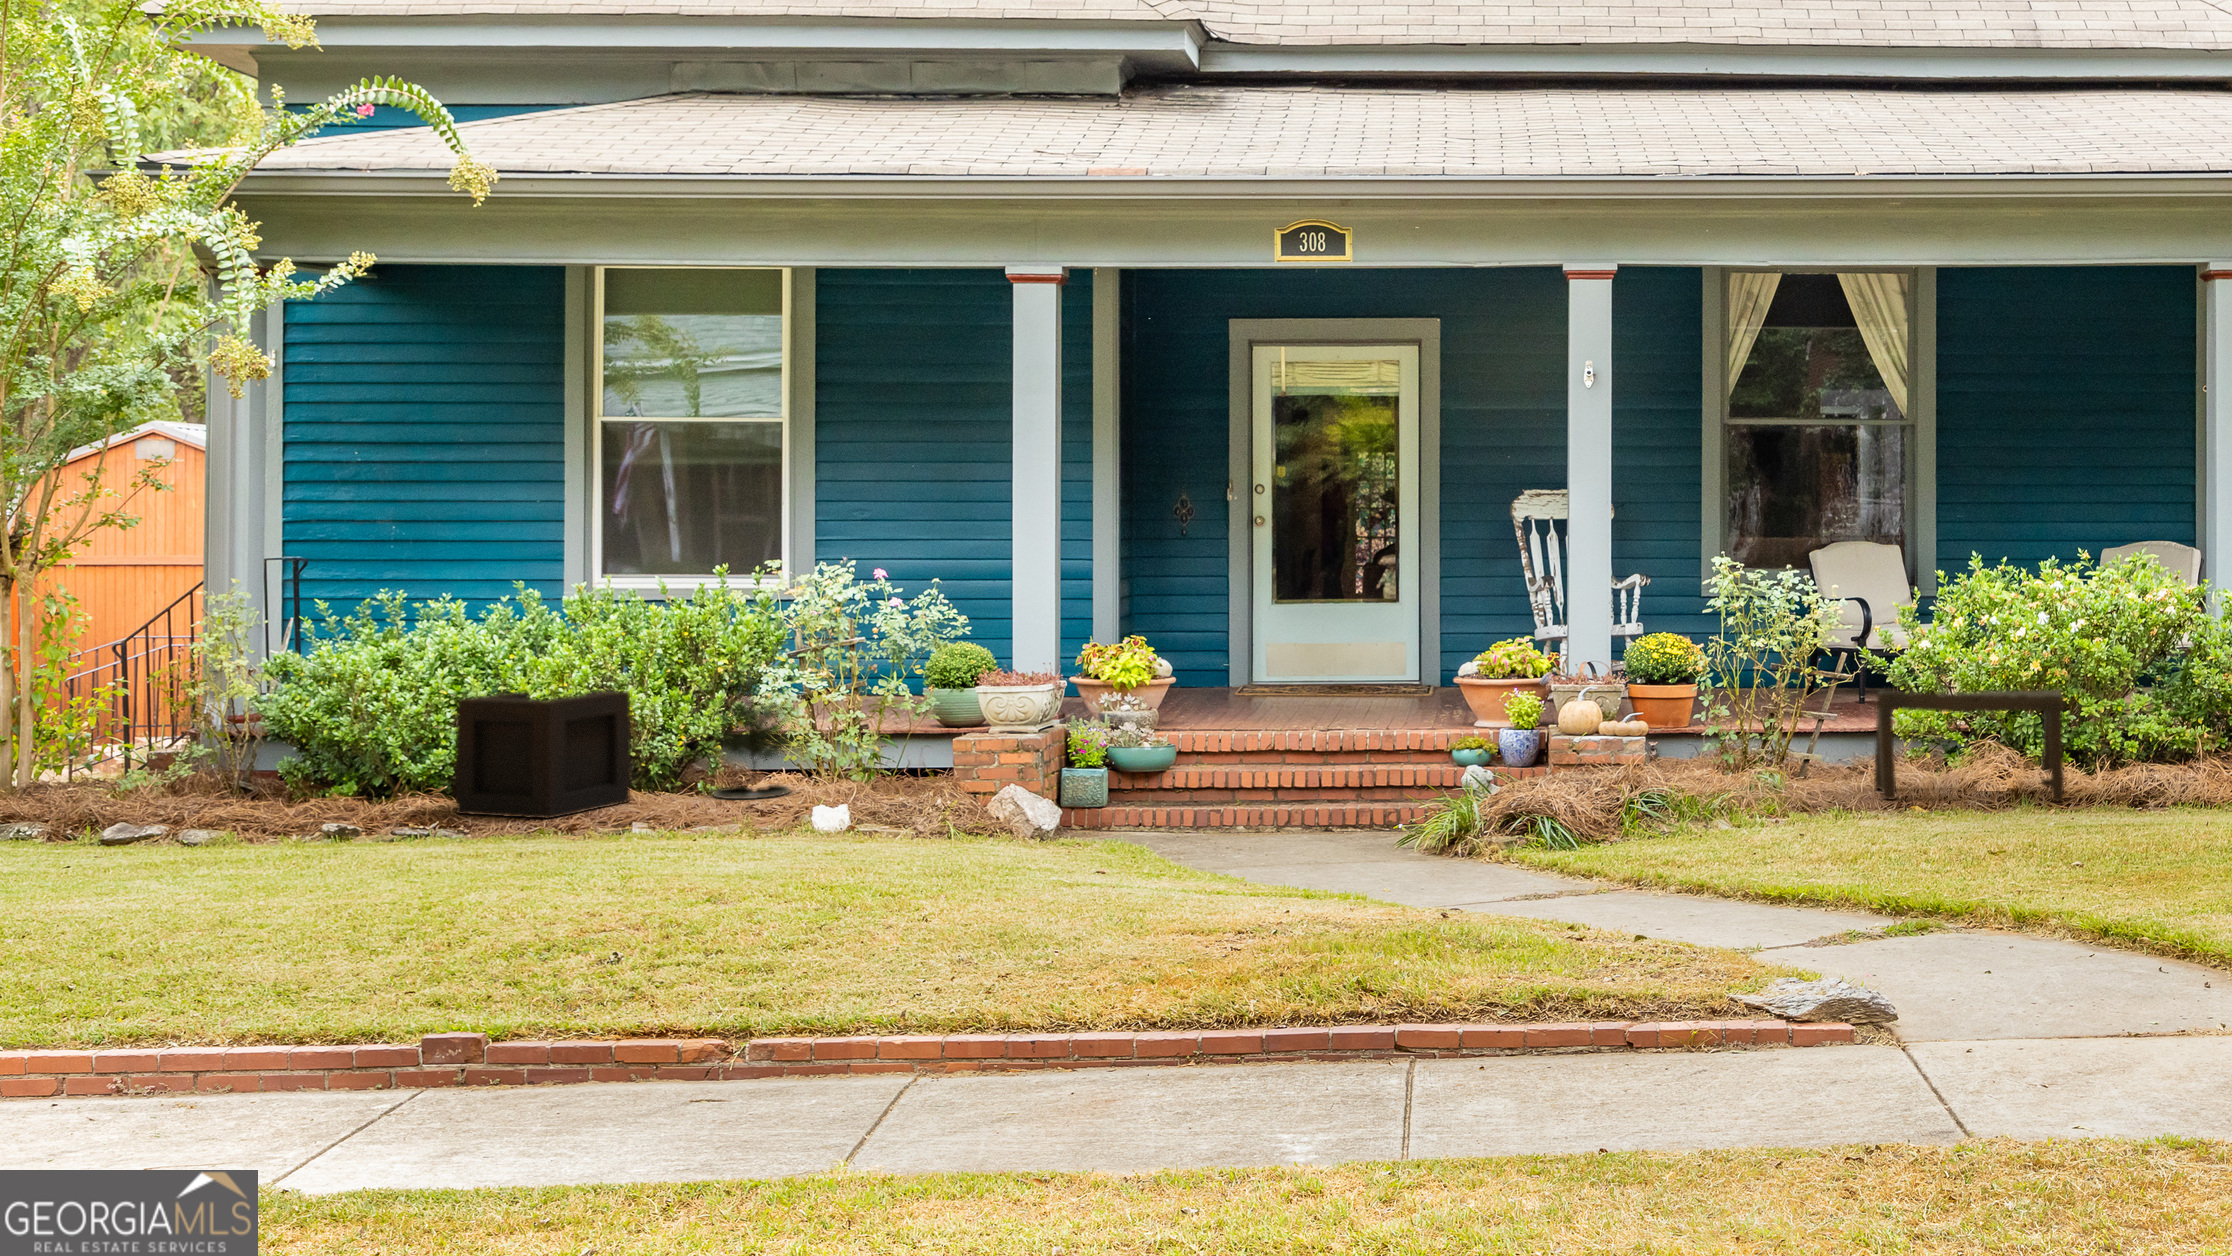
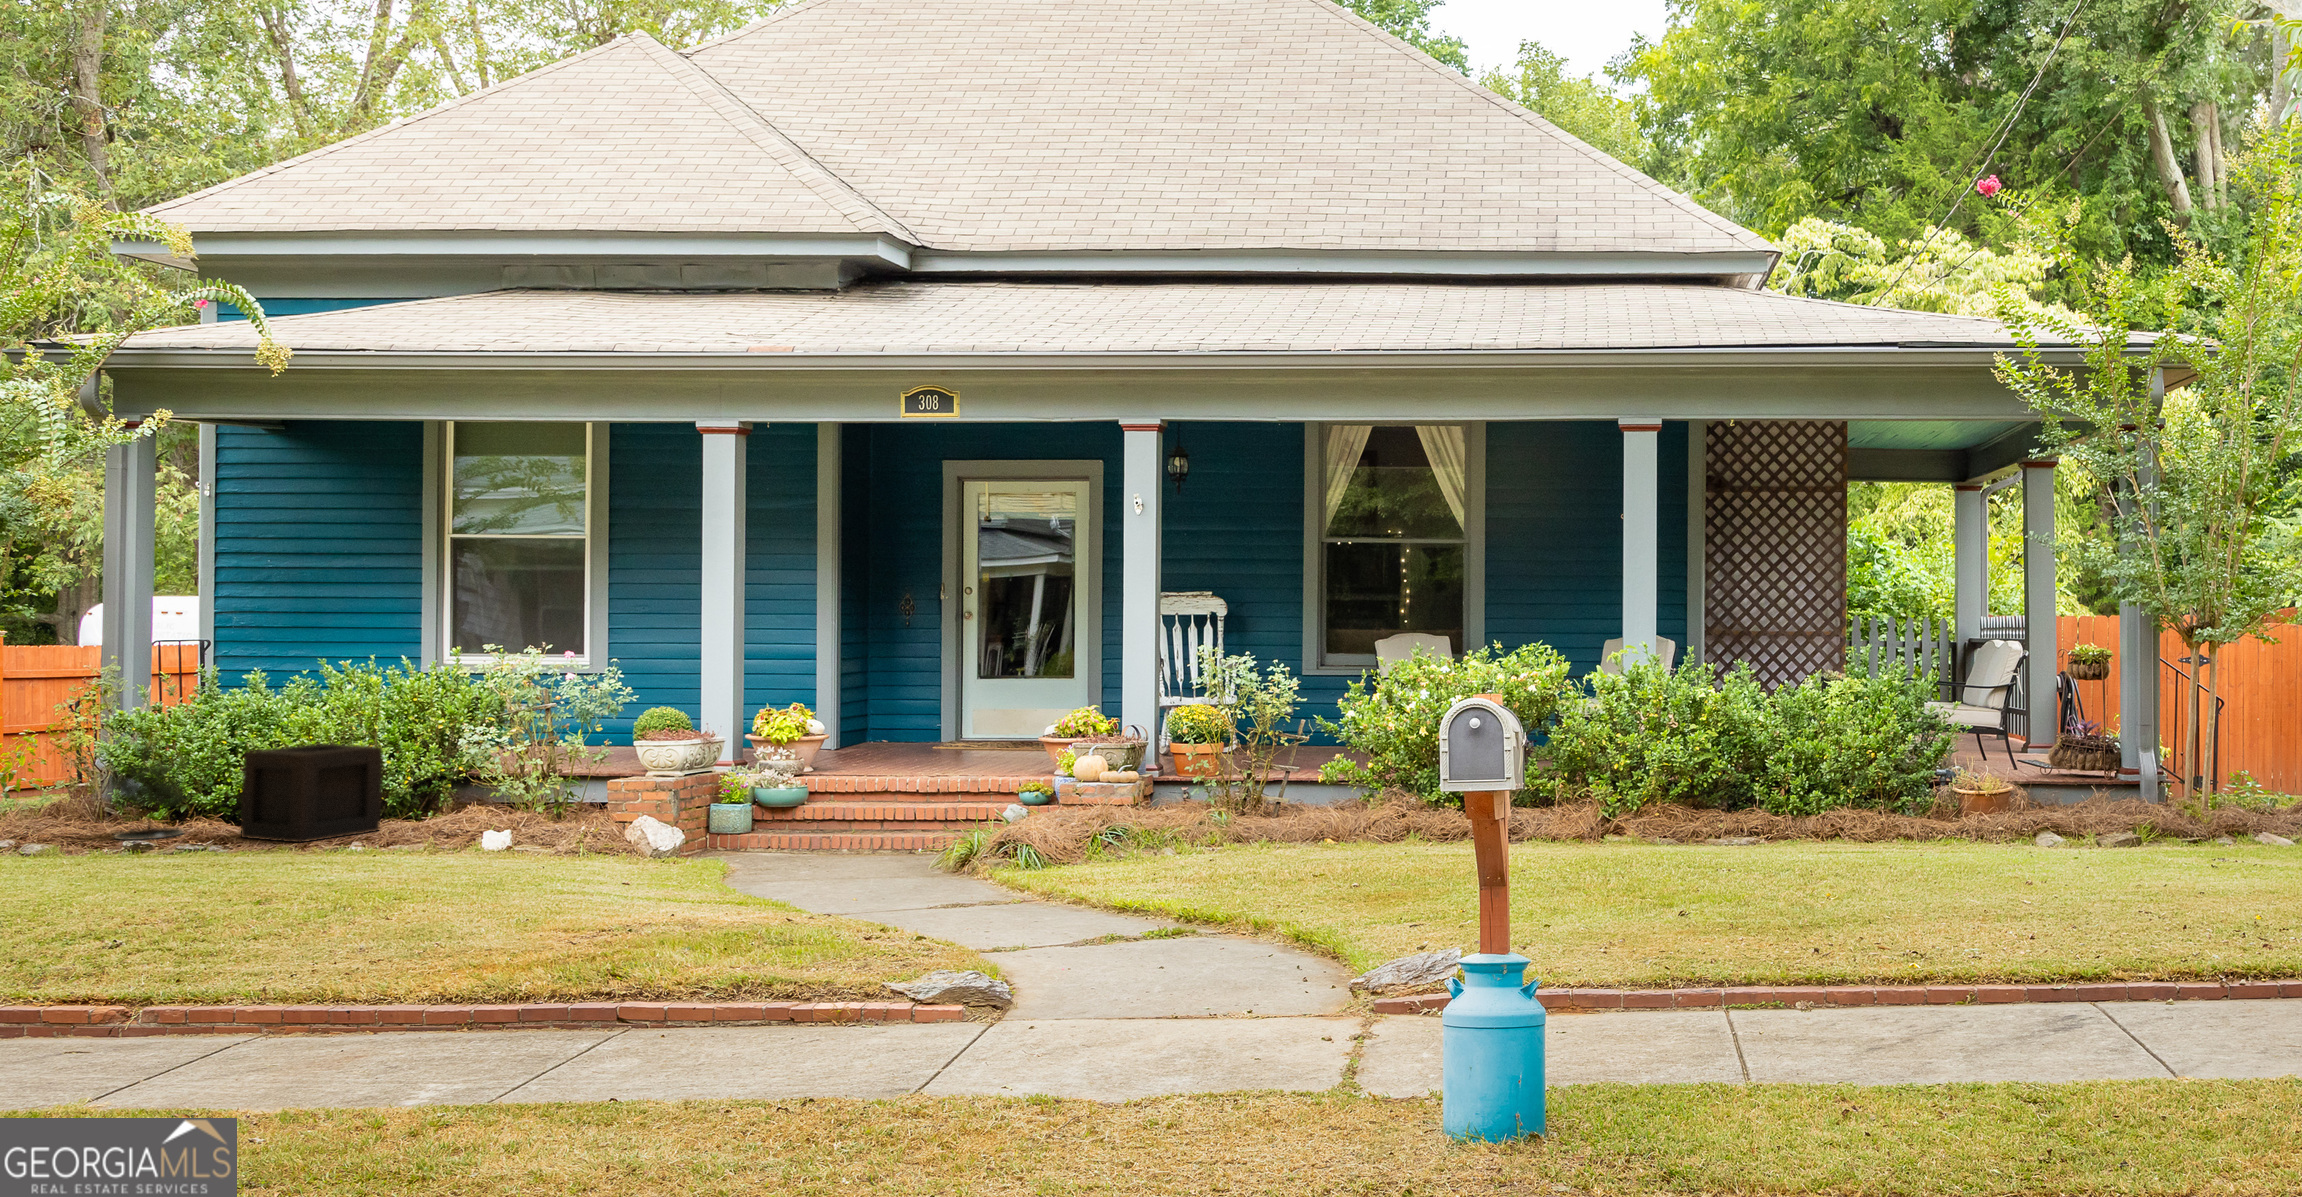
potted tree: present [713,675,795,799] -> present [107,732,187,840]
bench: present [1874,689,2064,802] -> none [1308,757,1464,848]

